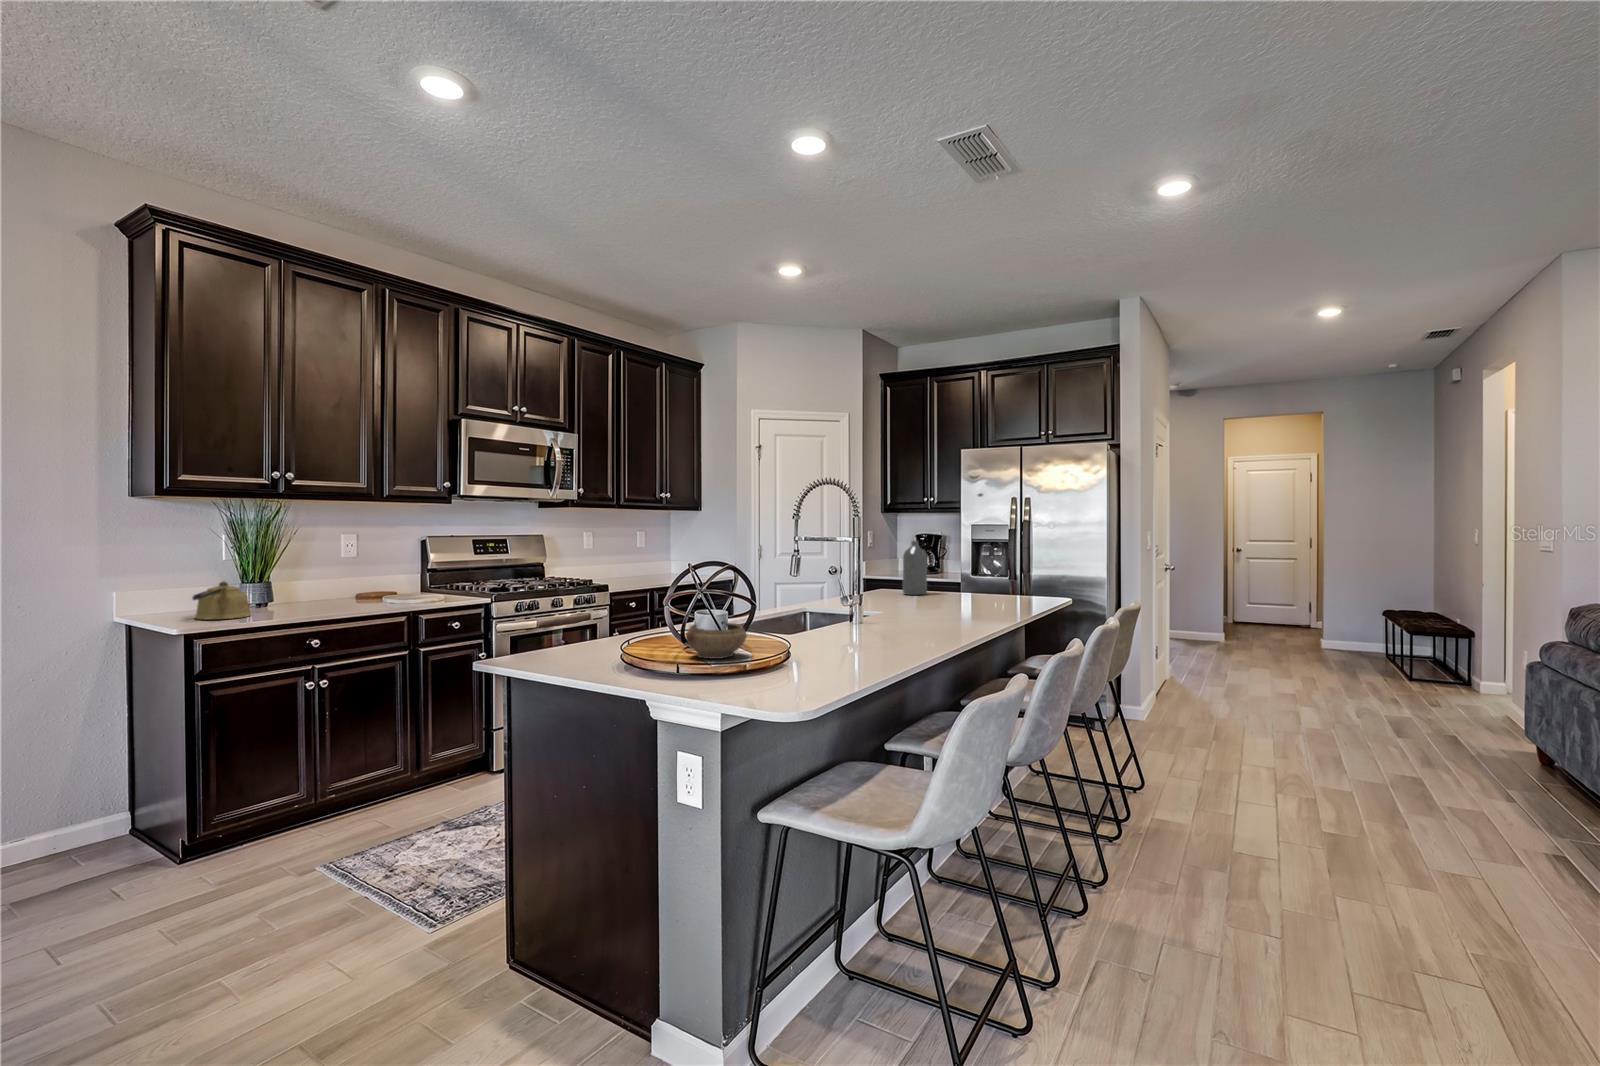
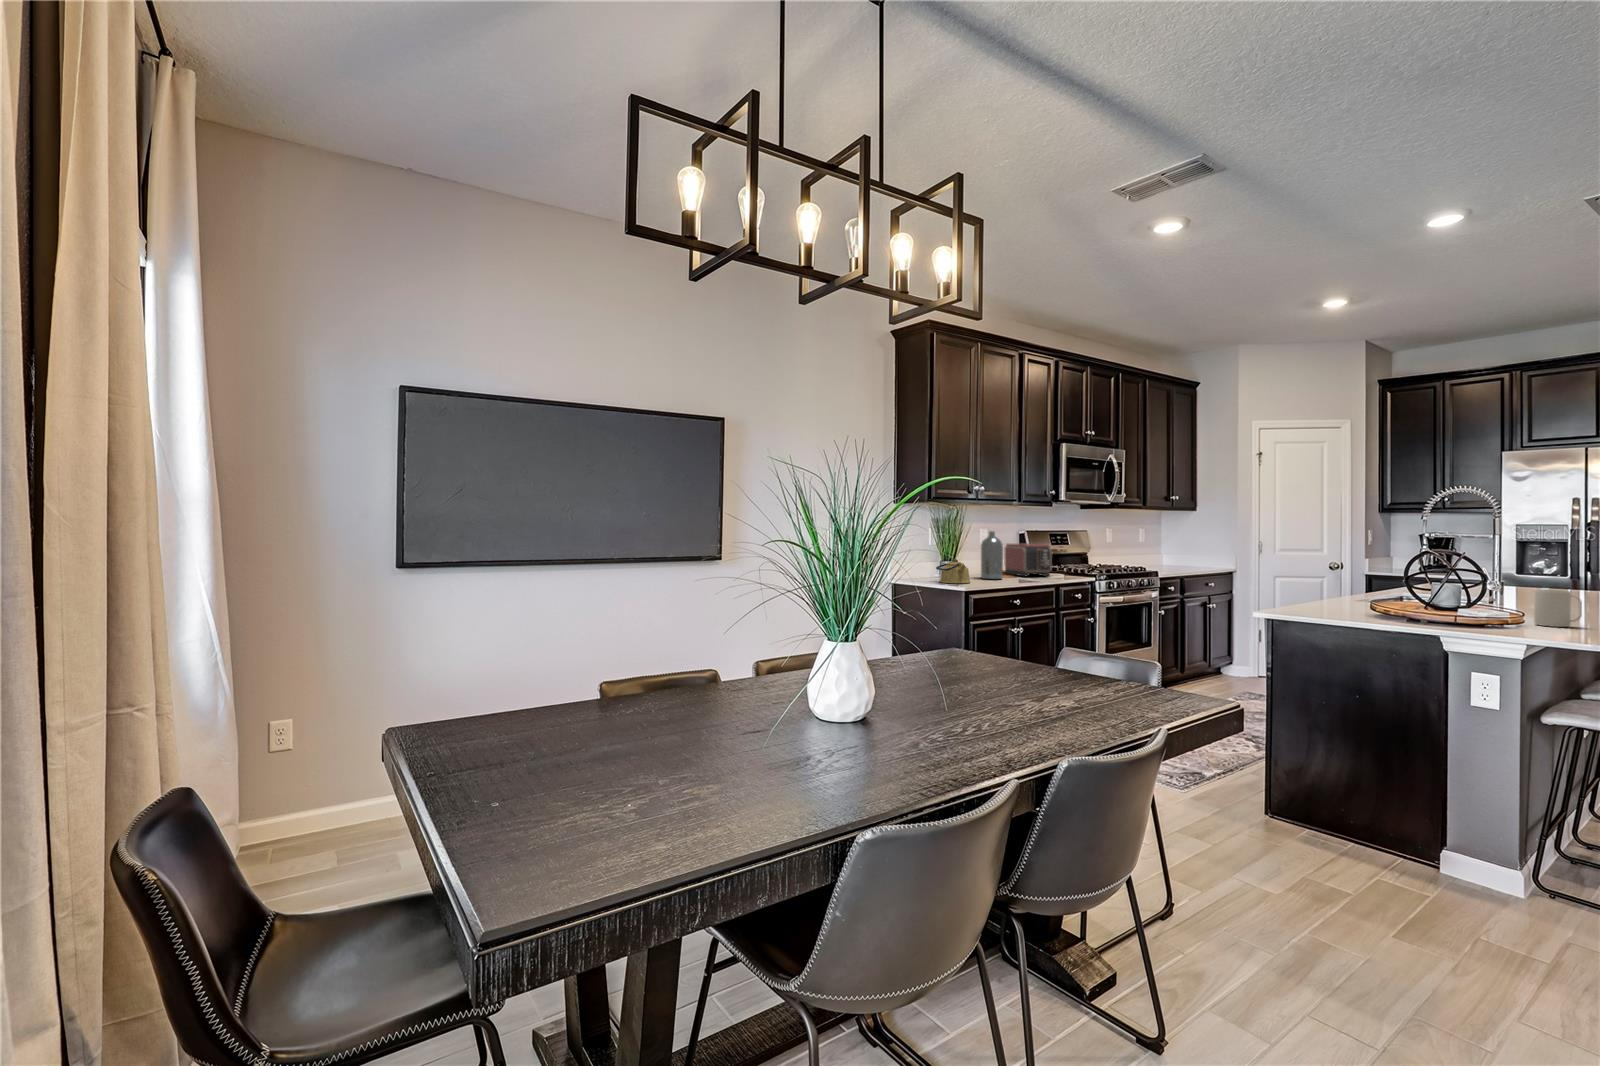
bottle: present [903,541,927,595] -> present [981,531,1003,579]
toaster: none [373,554,423,601] -> present [1004,543,1052,576]
ceramic bowl: present [686,622,747,659] -> none [1413,591,1471,616]
mug: none [768,624,815,679] -> present [1534,589,1582,627]

